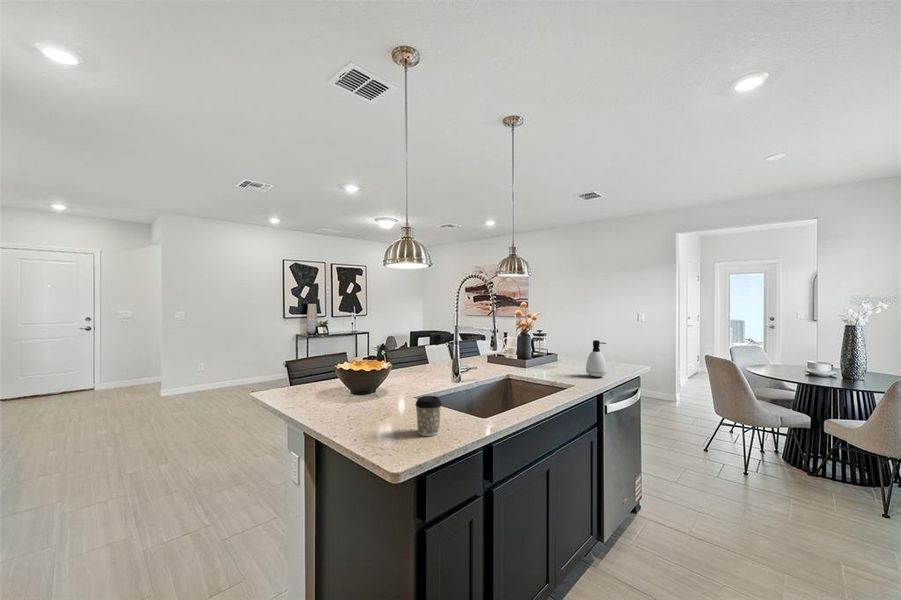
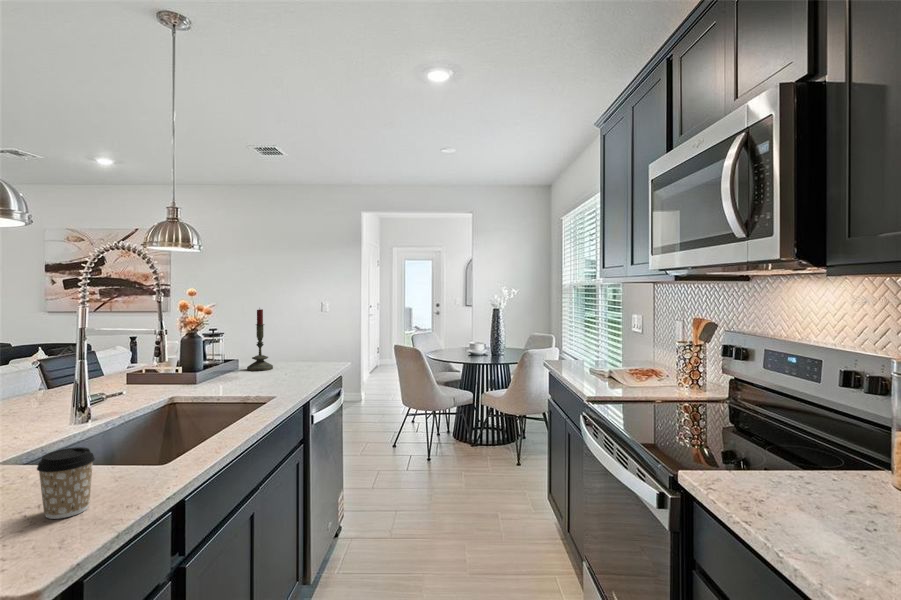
candle: none [564,316,583,364] -> present [247,309,273,371]
soap dispenser: present [586,340,607,377] -> none [283,337,309,382]

